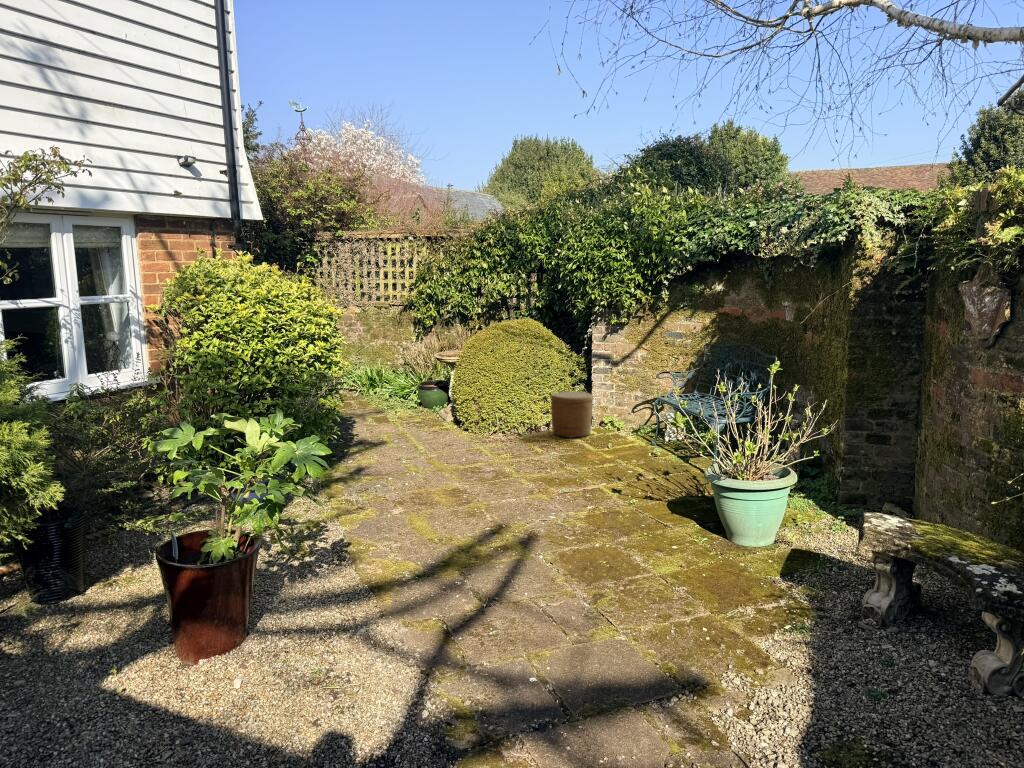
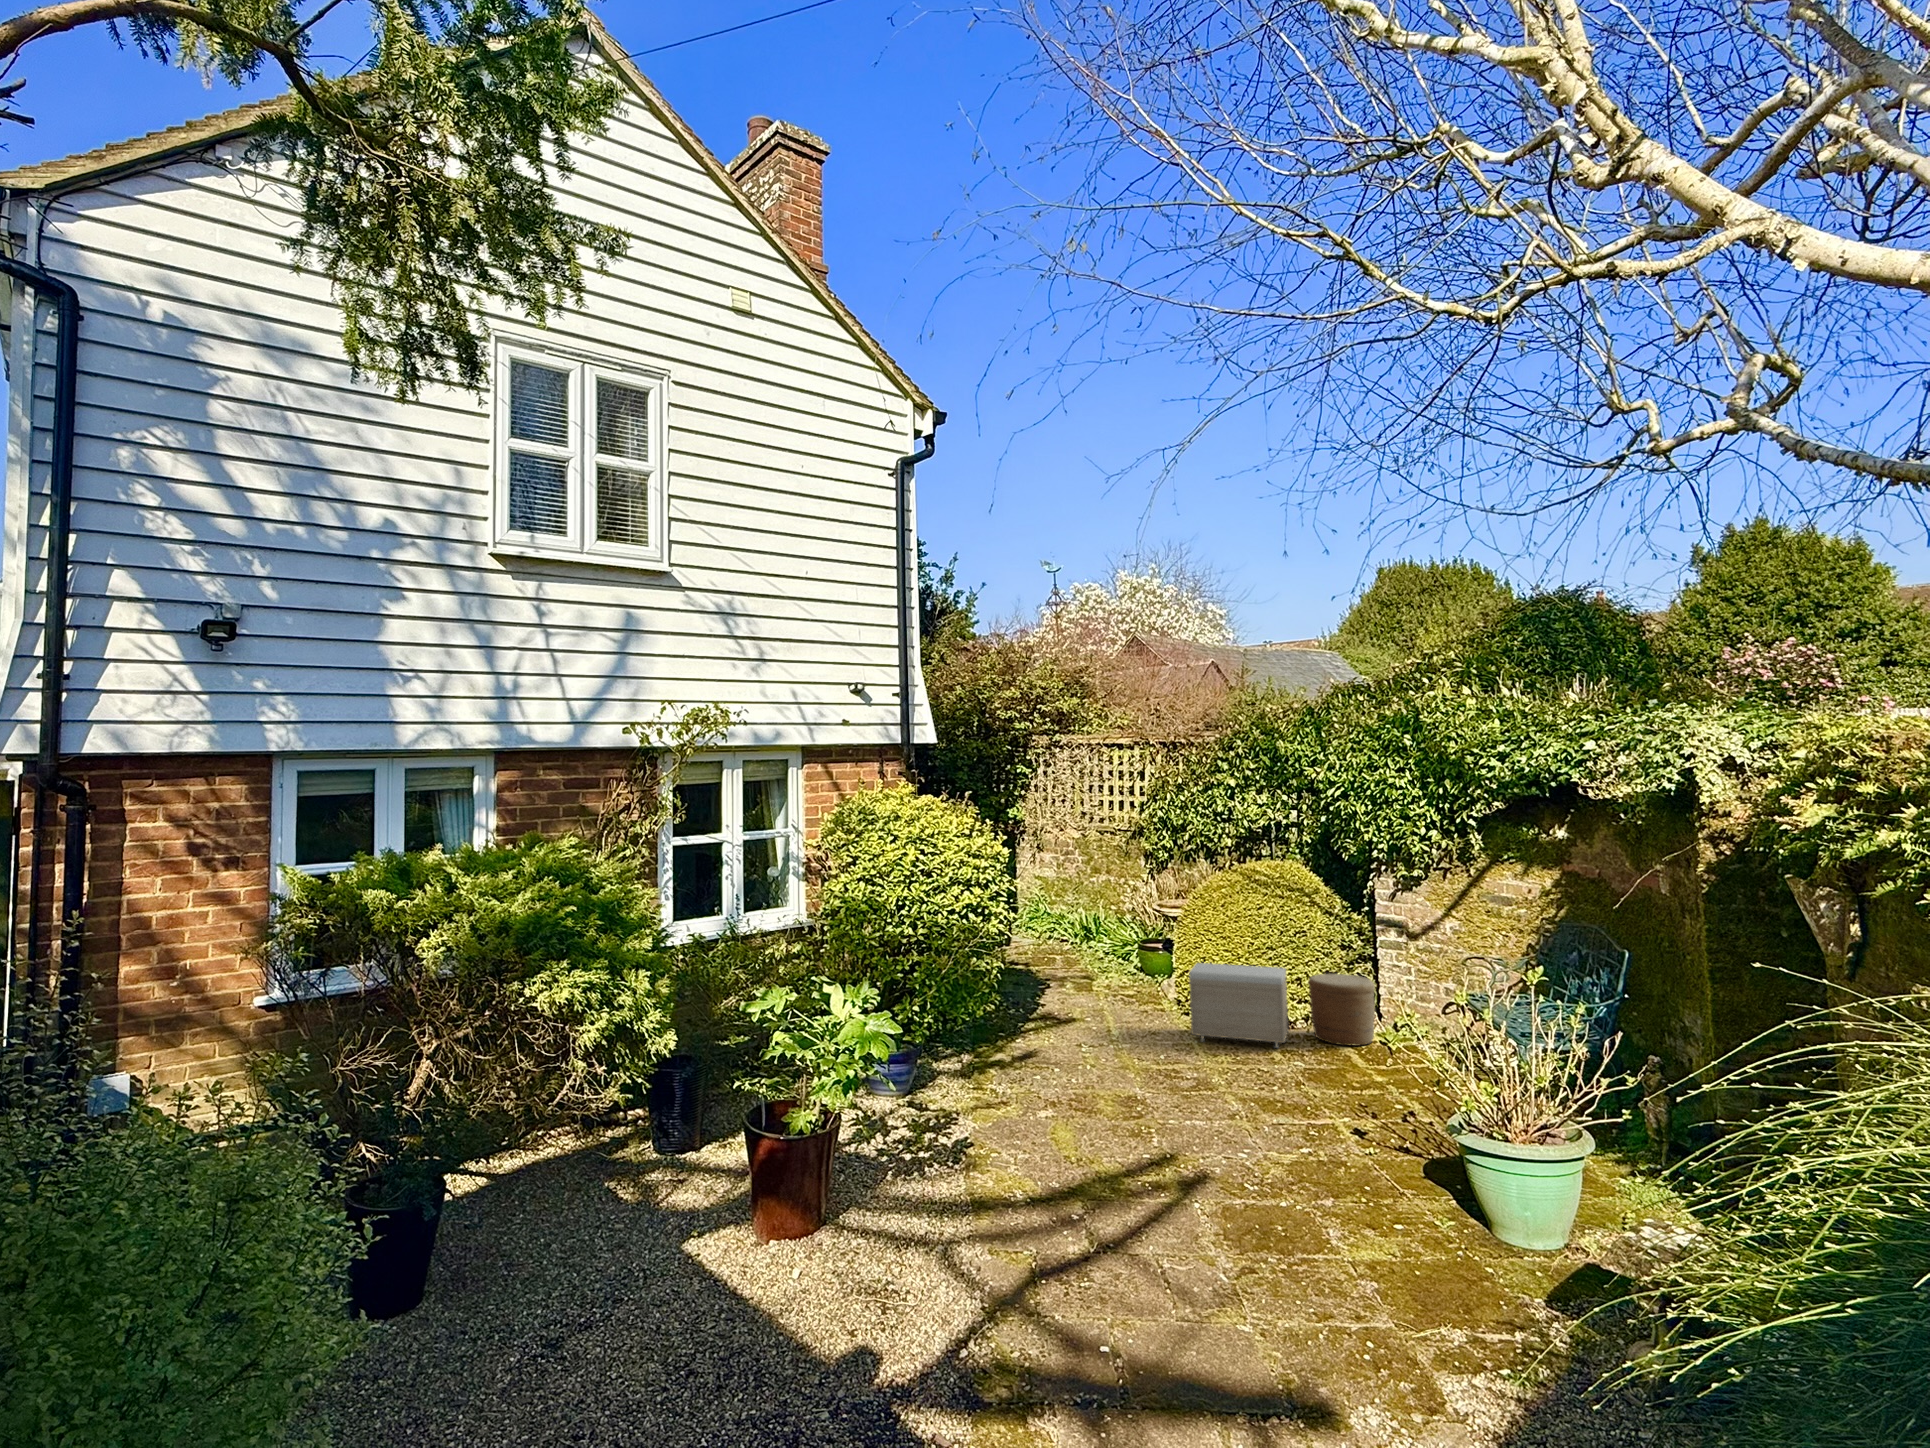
storage bench: none [476,390,541,445] -> present [1189,963,1289,1048]

